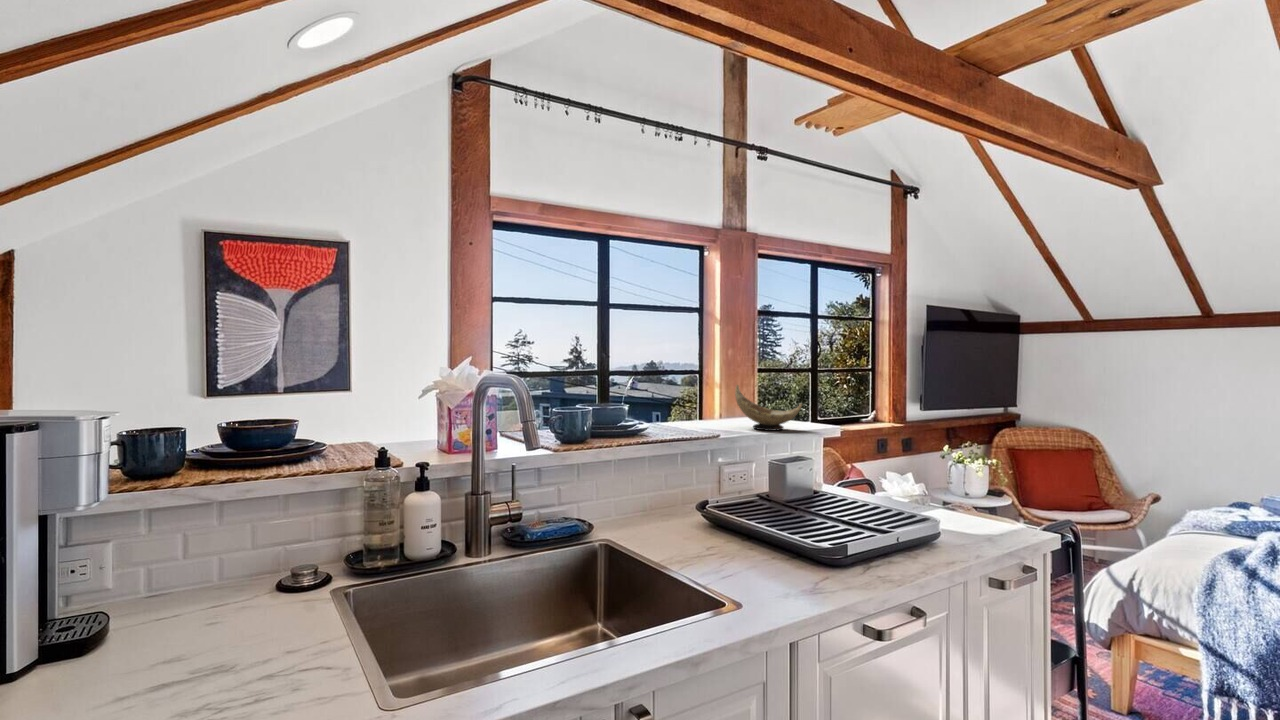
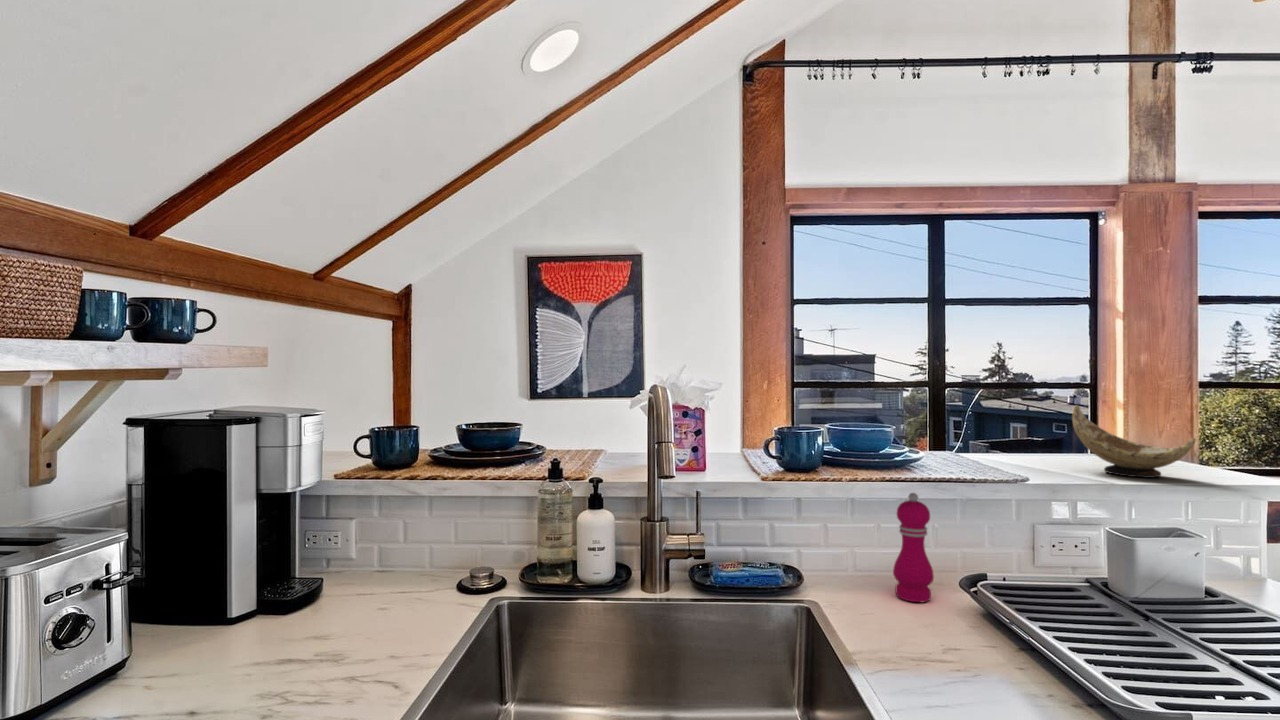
pepper mill: none [652,451,679,531] -> present [893,493,934,602]

